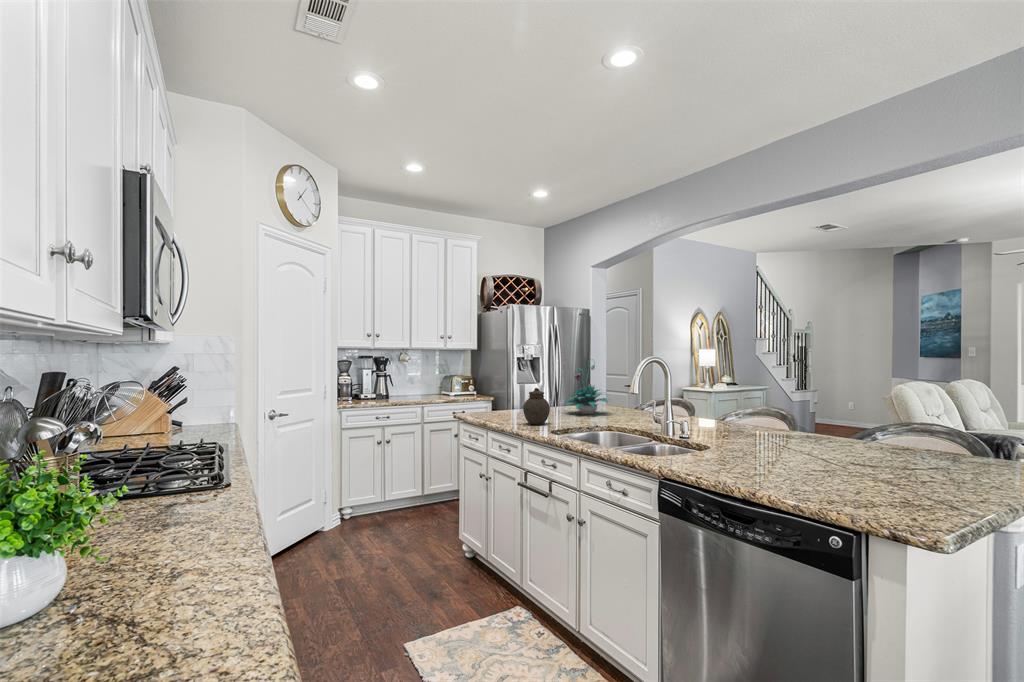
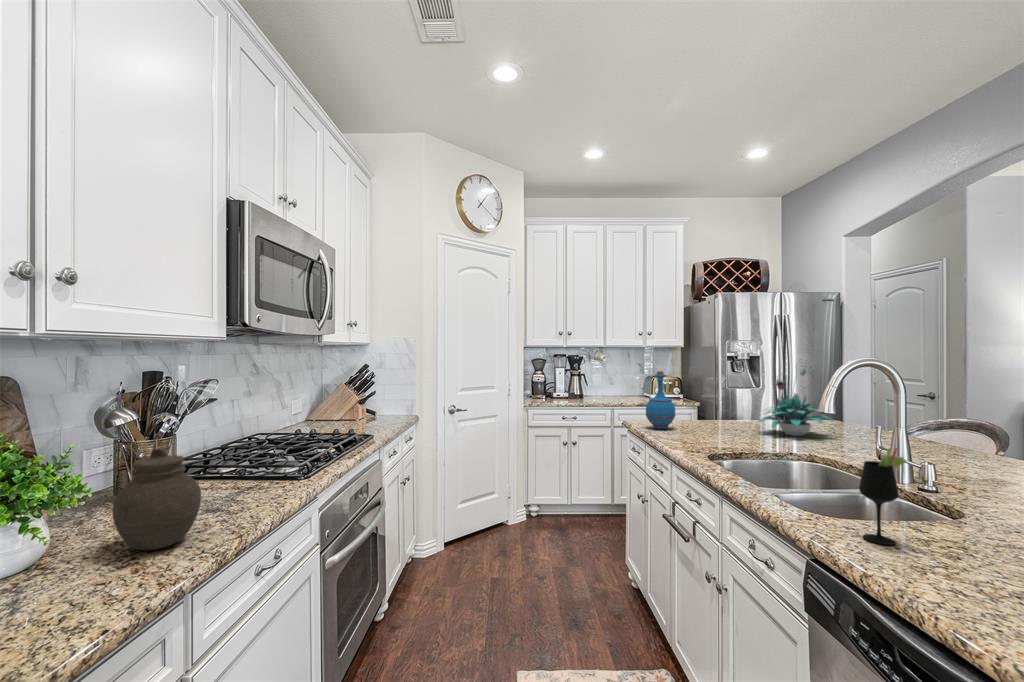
bottle: none [482,369,506,417] -> present [646,371,676,429]
jar: present [523,388,550,425] -> present [112,449,201,550]
wine glass: none [680,406,703,463] -> present [859,448,906,545]

